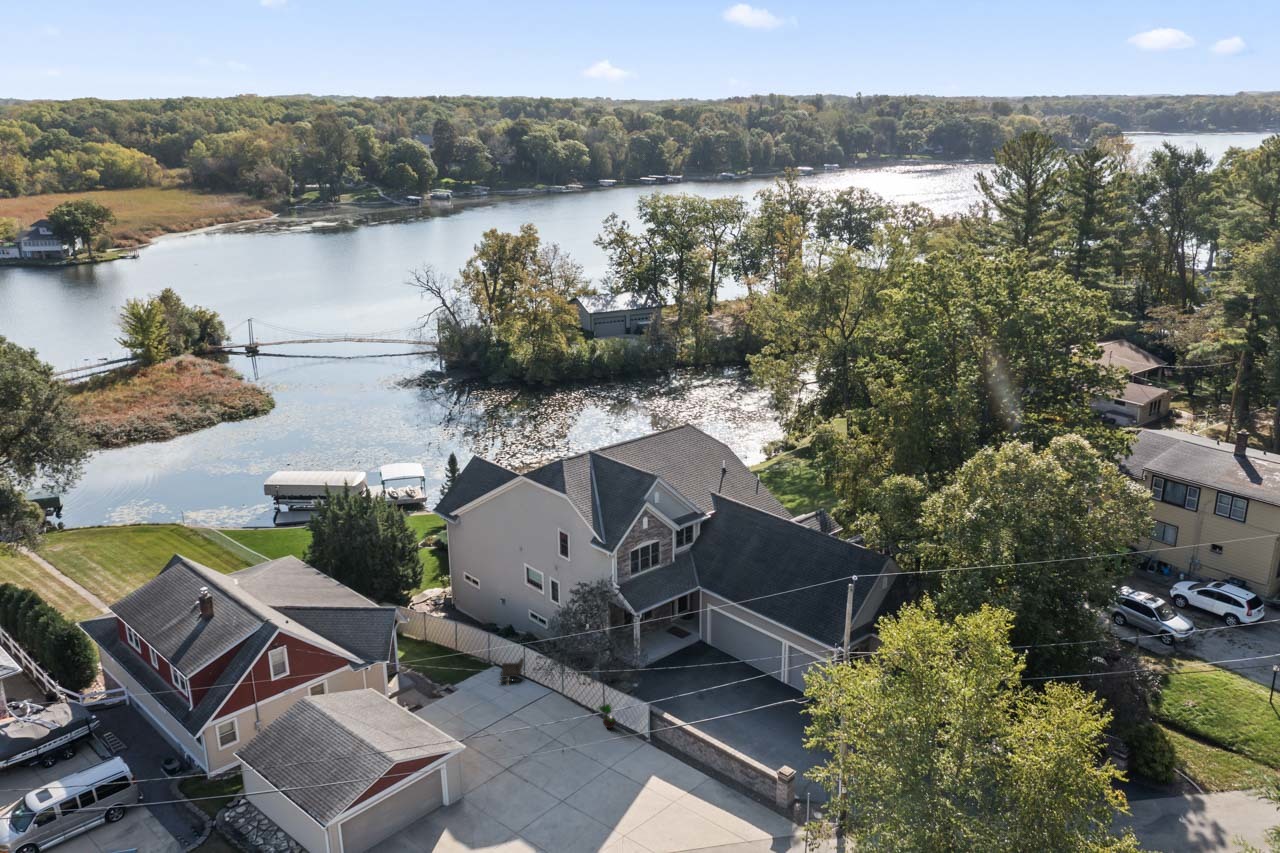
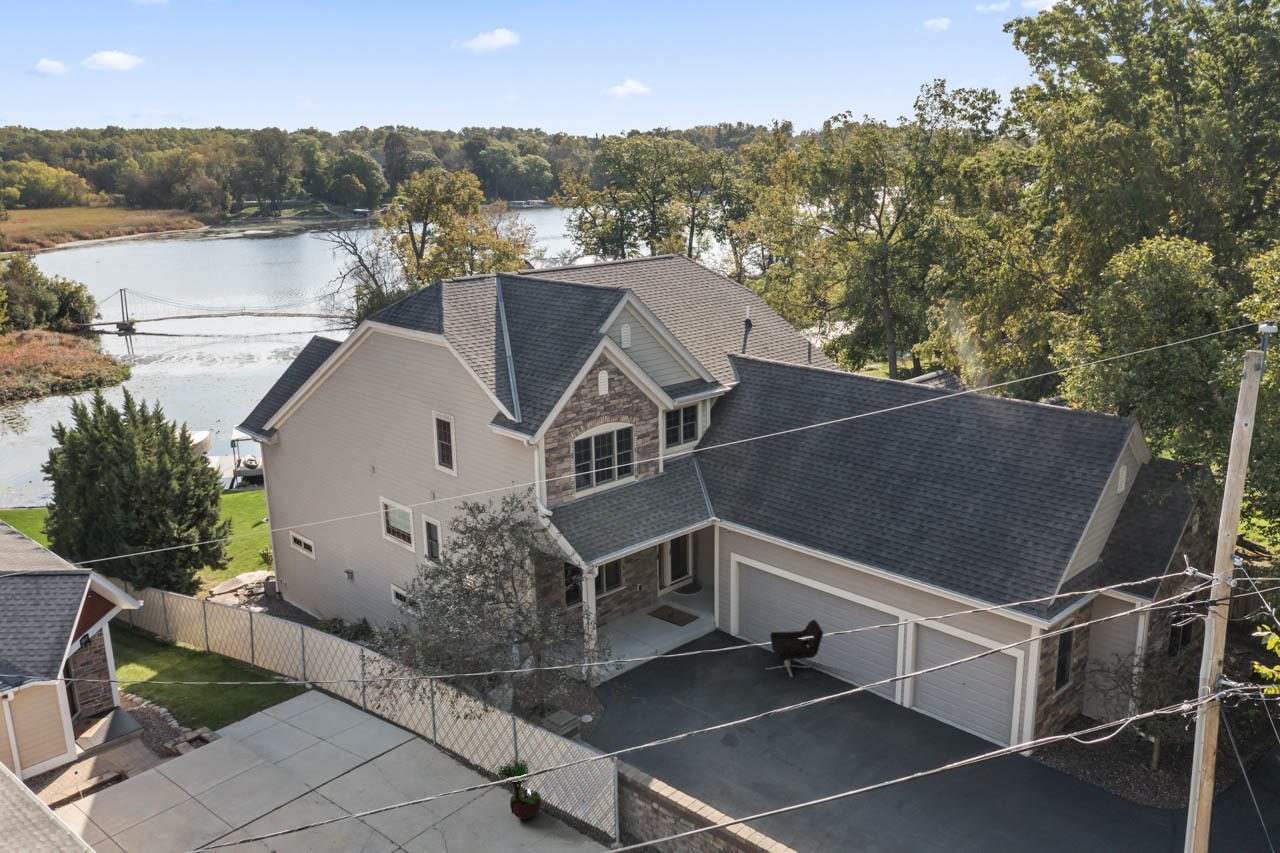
lounge chair: present [501,658,524,681] -> present [768,620,823,677]

